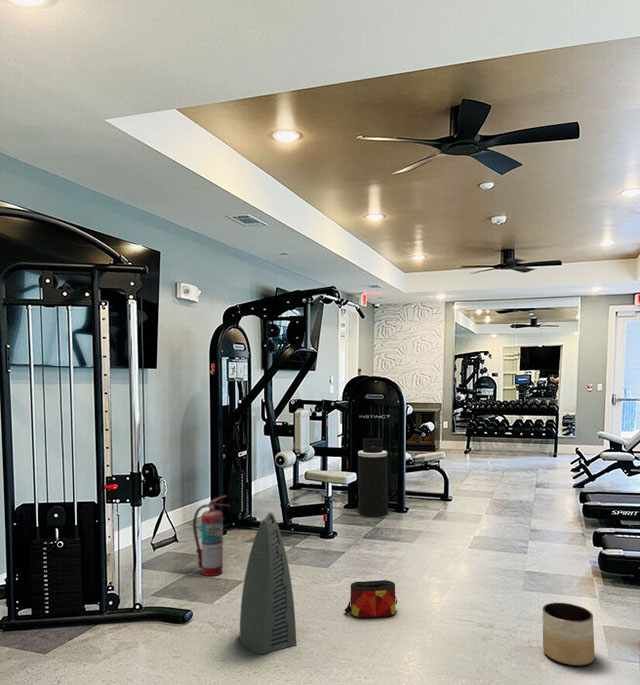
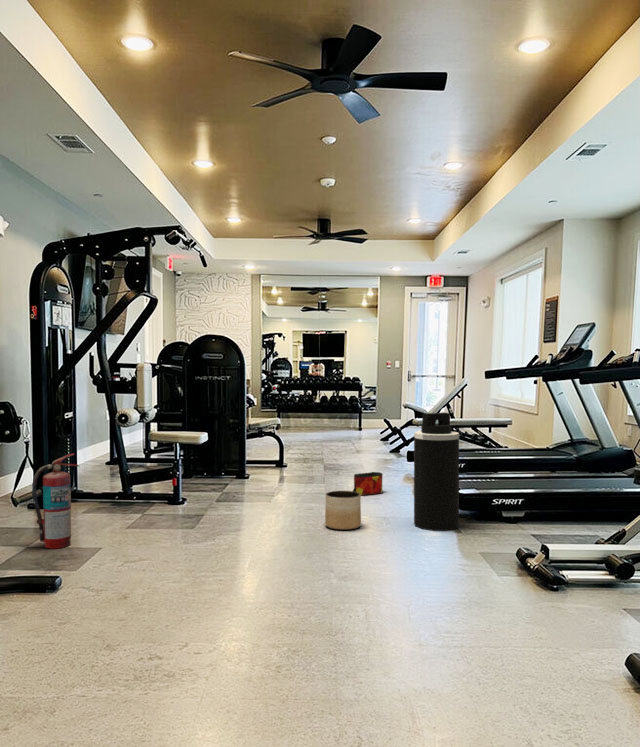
trash can: present [358,439,388,517] -> present [414,413,459,531]
air purifier: present [240,513,296,654] -> none [132,452,203,604]
bag: present [345,580,397,618] -> present [353,472,382,496]
planter: present [543,603,595,666] -> present [325,491,361,530]

